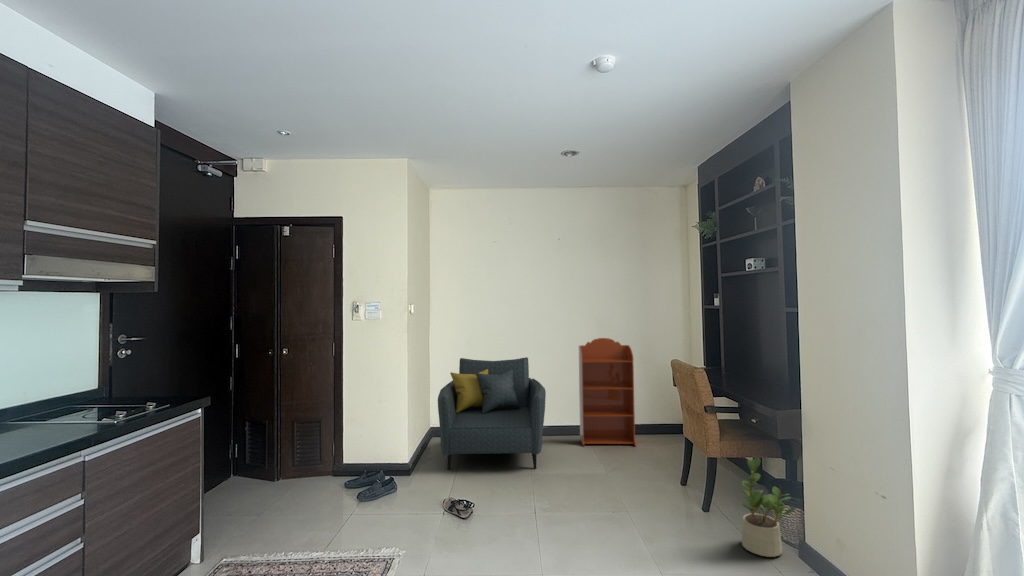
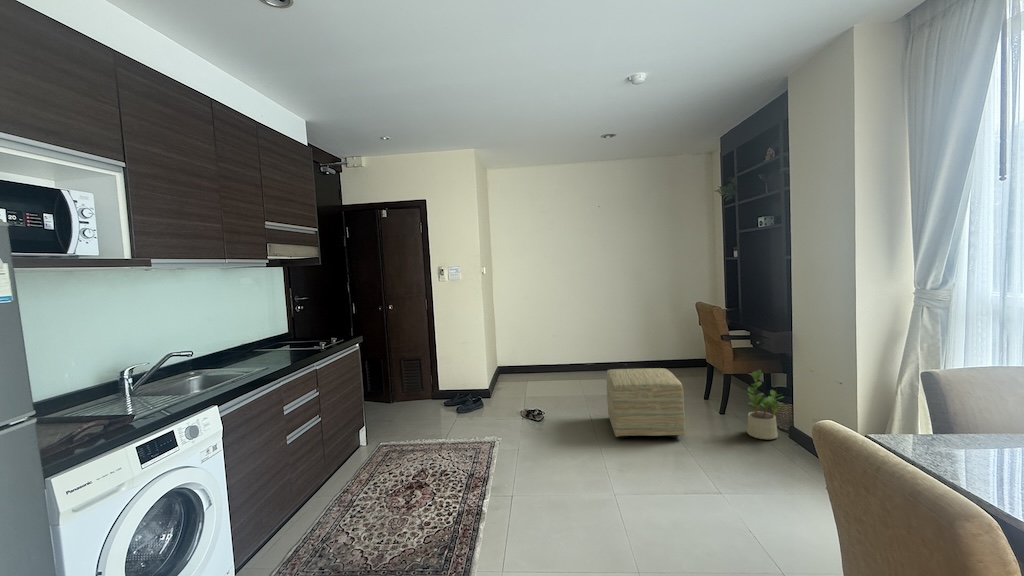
bookcase: present [579,338,636,446] -> none [617,289,667,377]
armchair: present [438,357,546,469] -> none [508,307,593,394]
ottoman: none [558,447,660,551] -> present [607,368,685,438]

